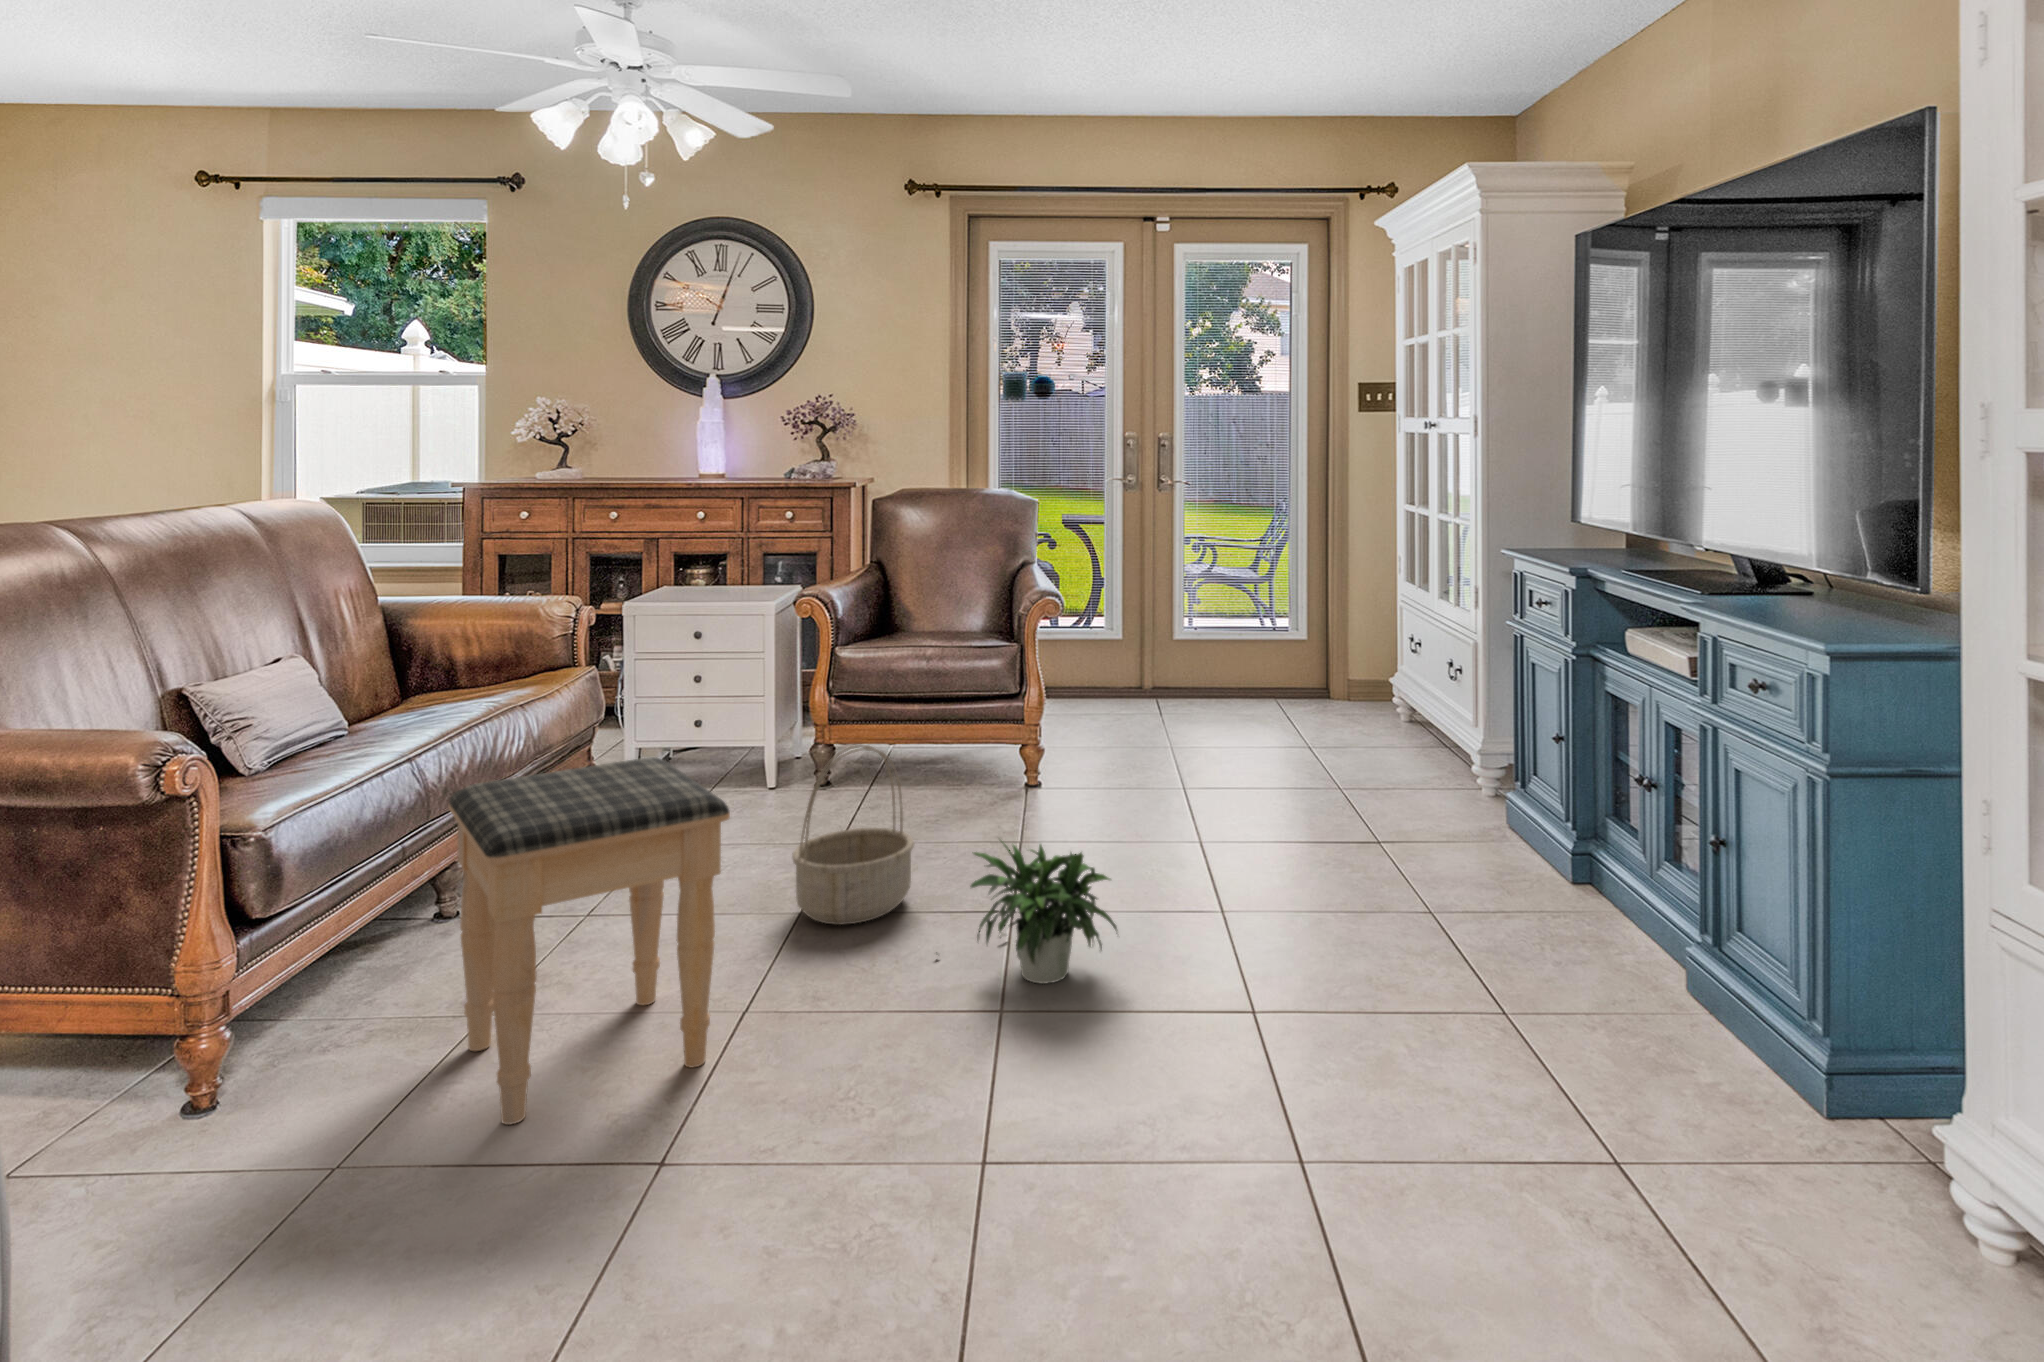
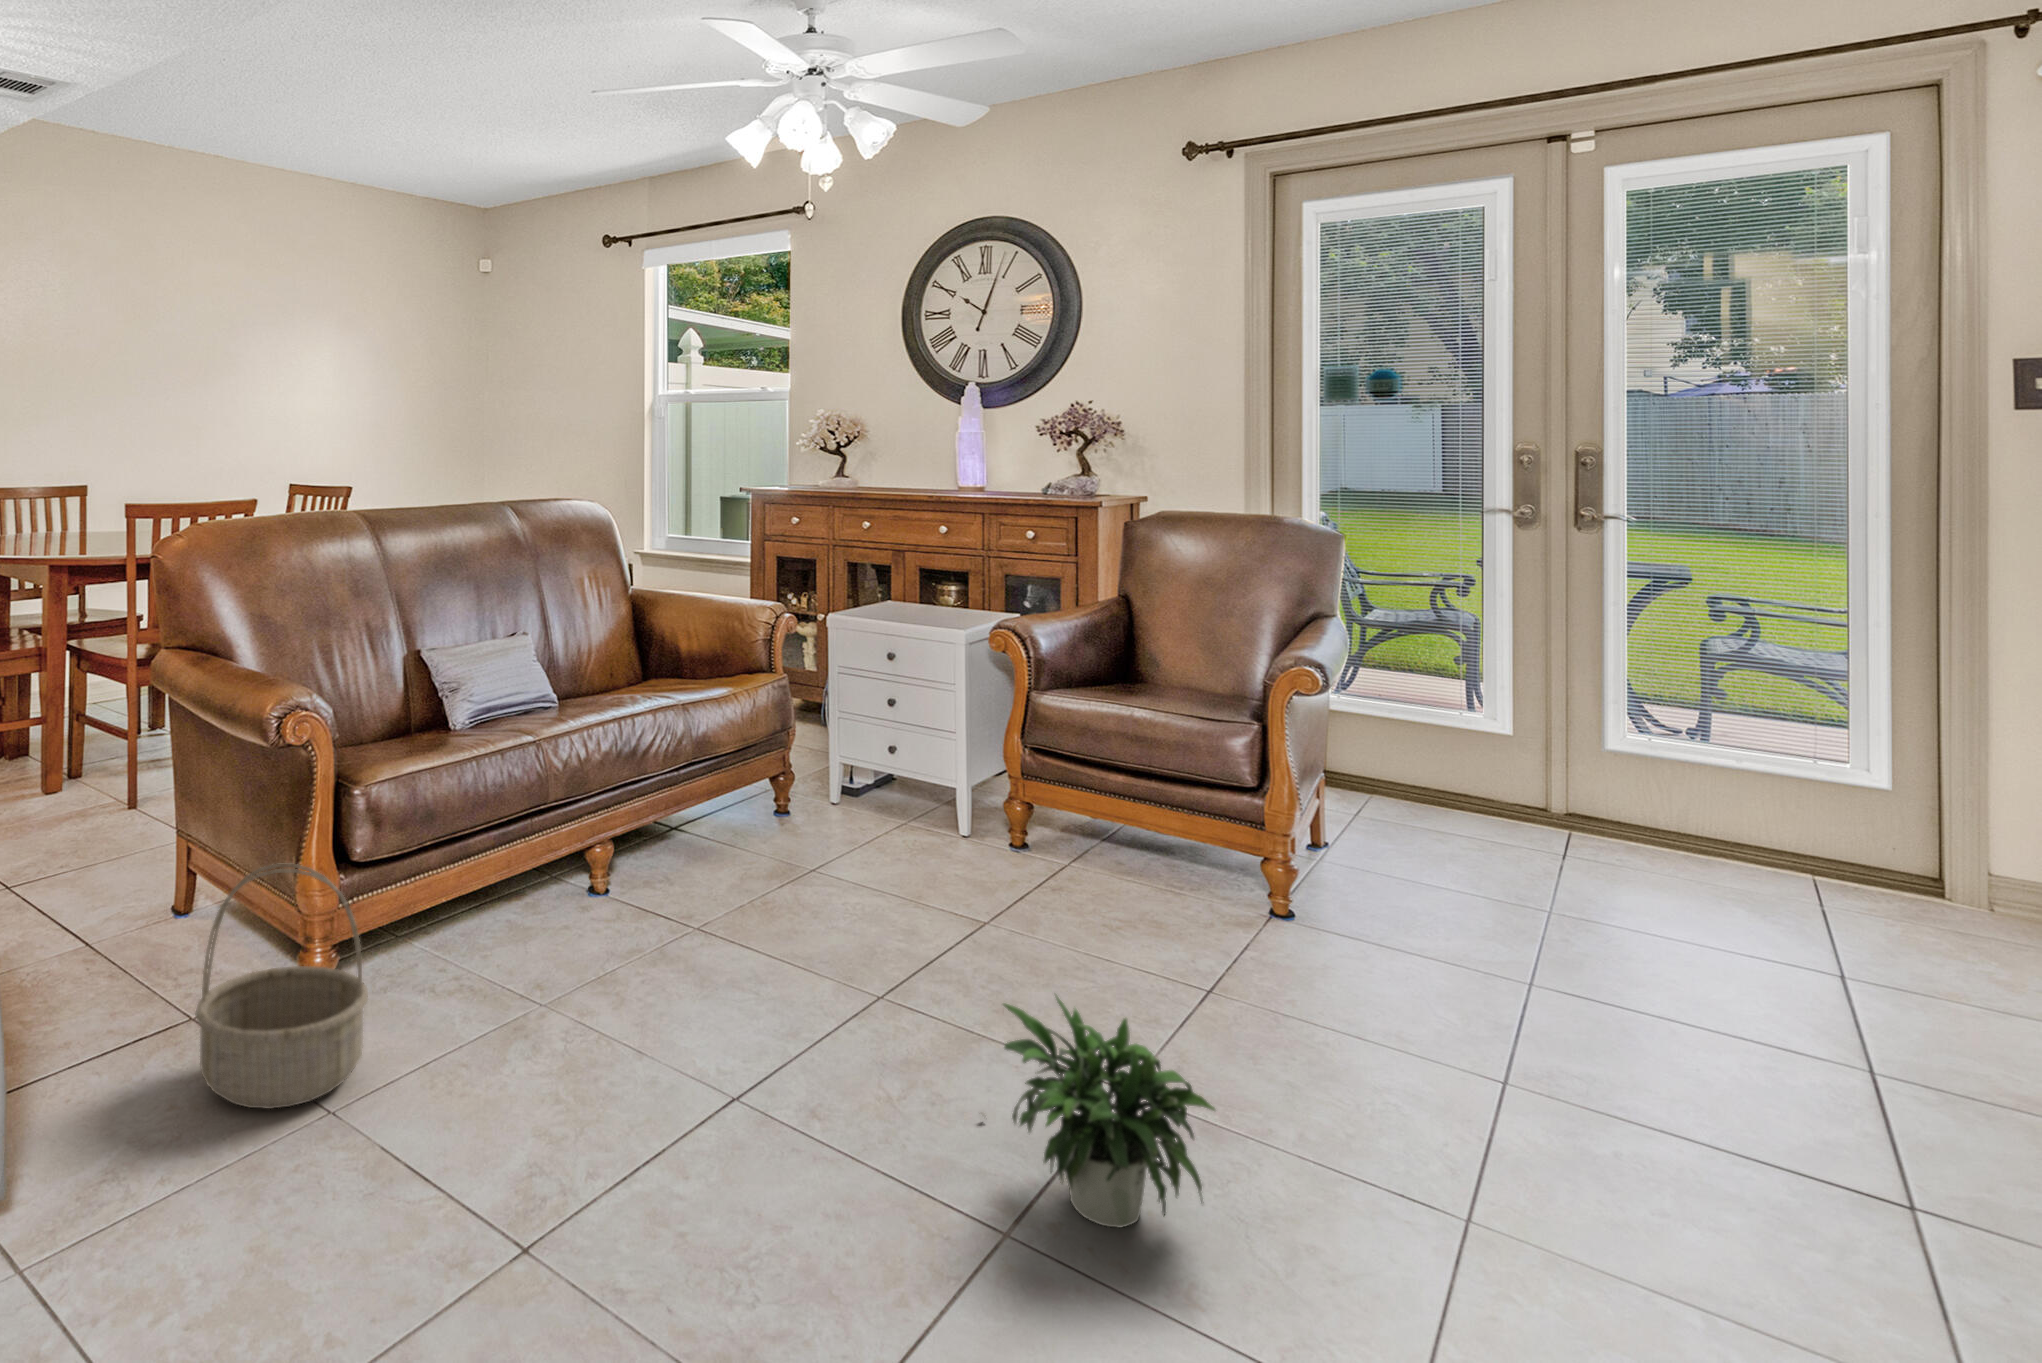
basket: present [792,744,914,925] -> present [195,863,368,1109]
footstool: present [449,757,730,1125] -> none [438,783,693,1146]

